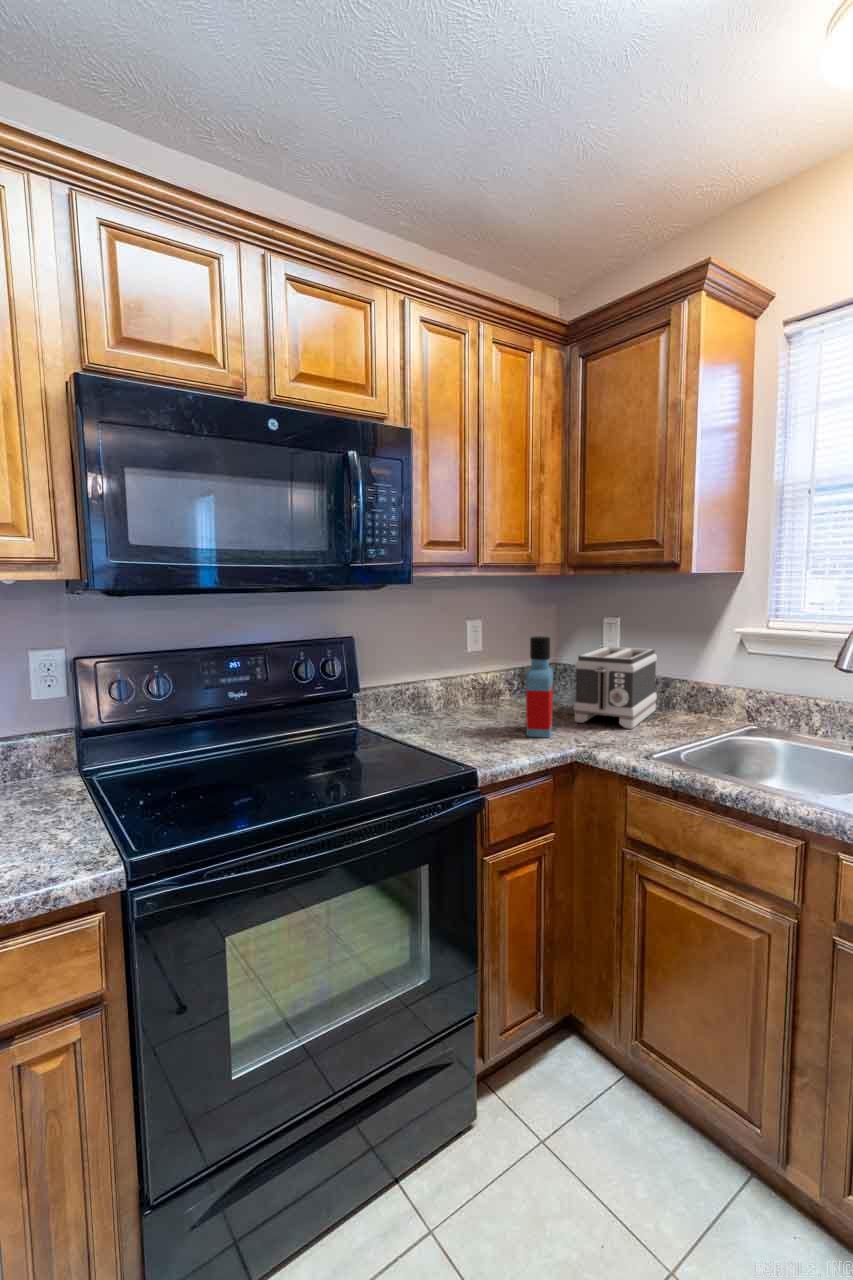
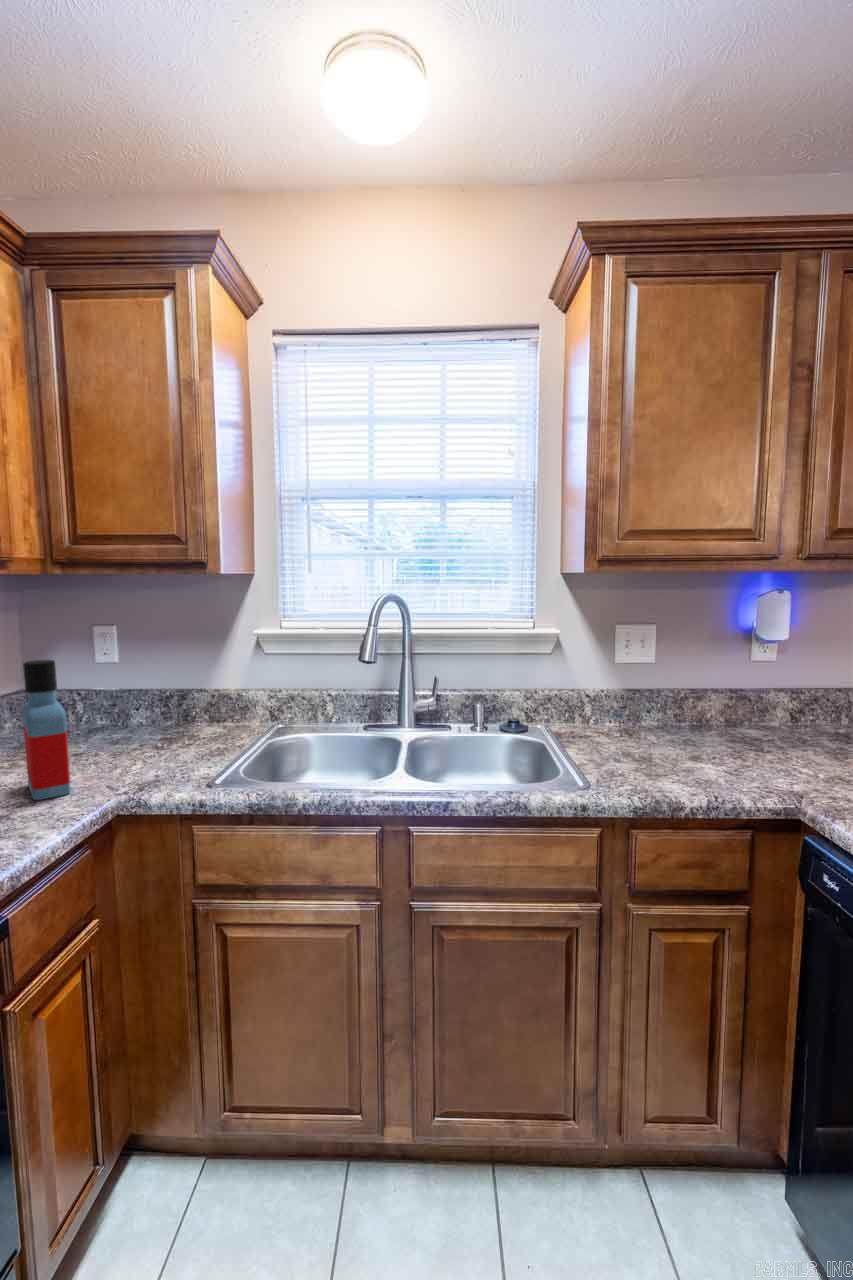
toaster: present [574,647,657,729] -> none [84,660,175,763]

